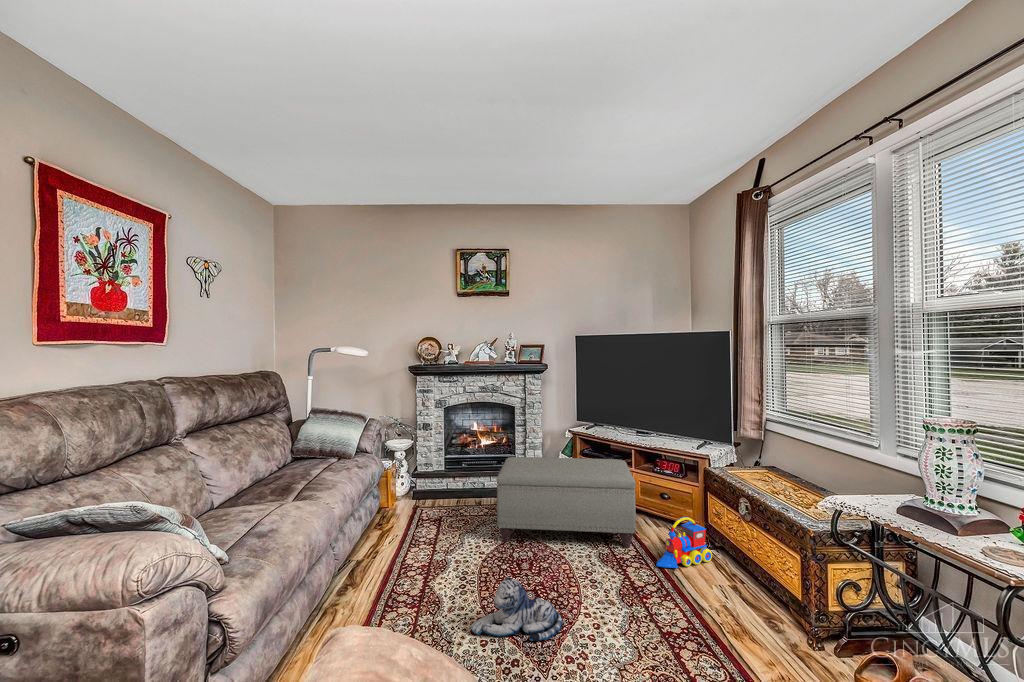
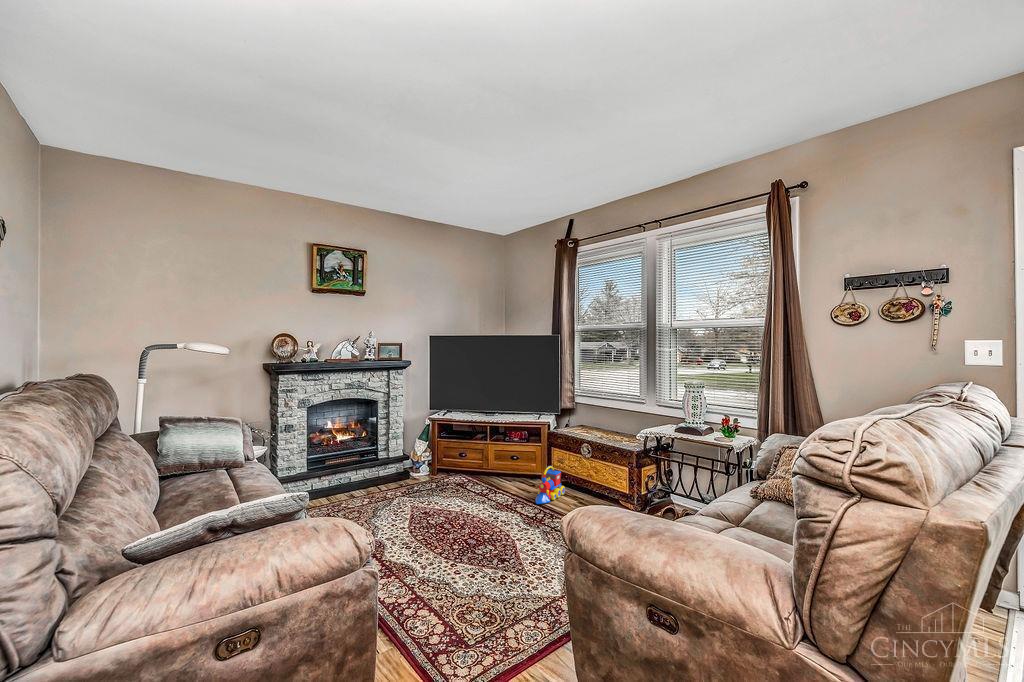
ottoman: present [497,457,636,547] -> none [392,435,515,516]
plush toy: present [471,577,563,641] -> none [457,524,516,574]

